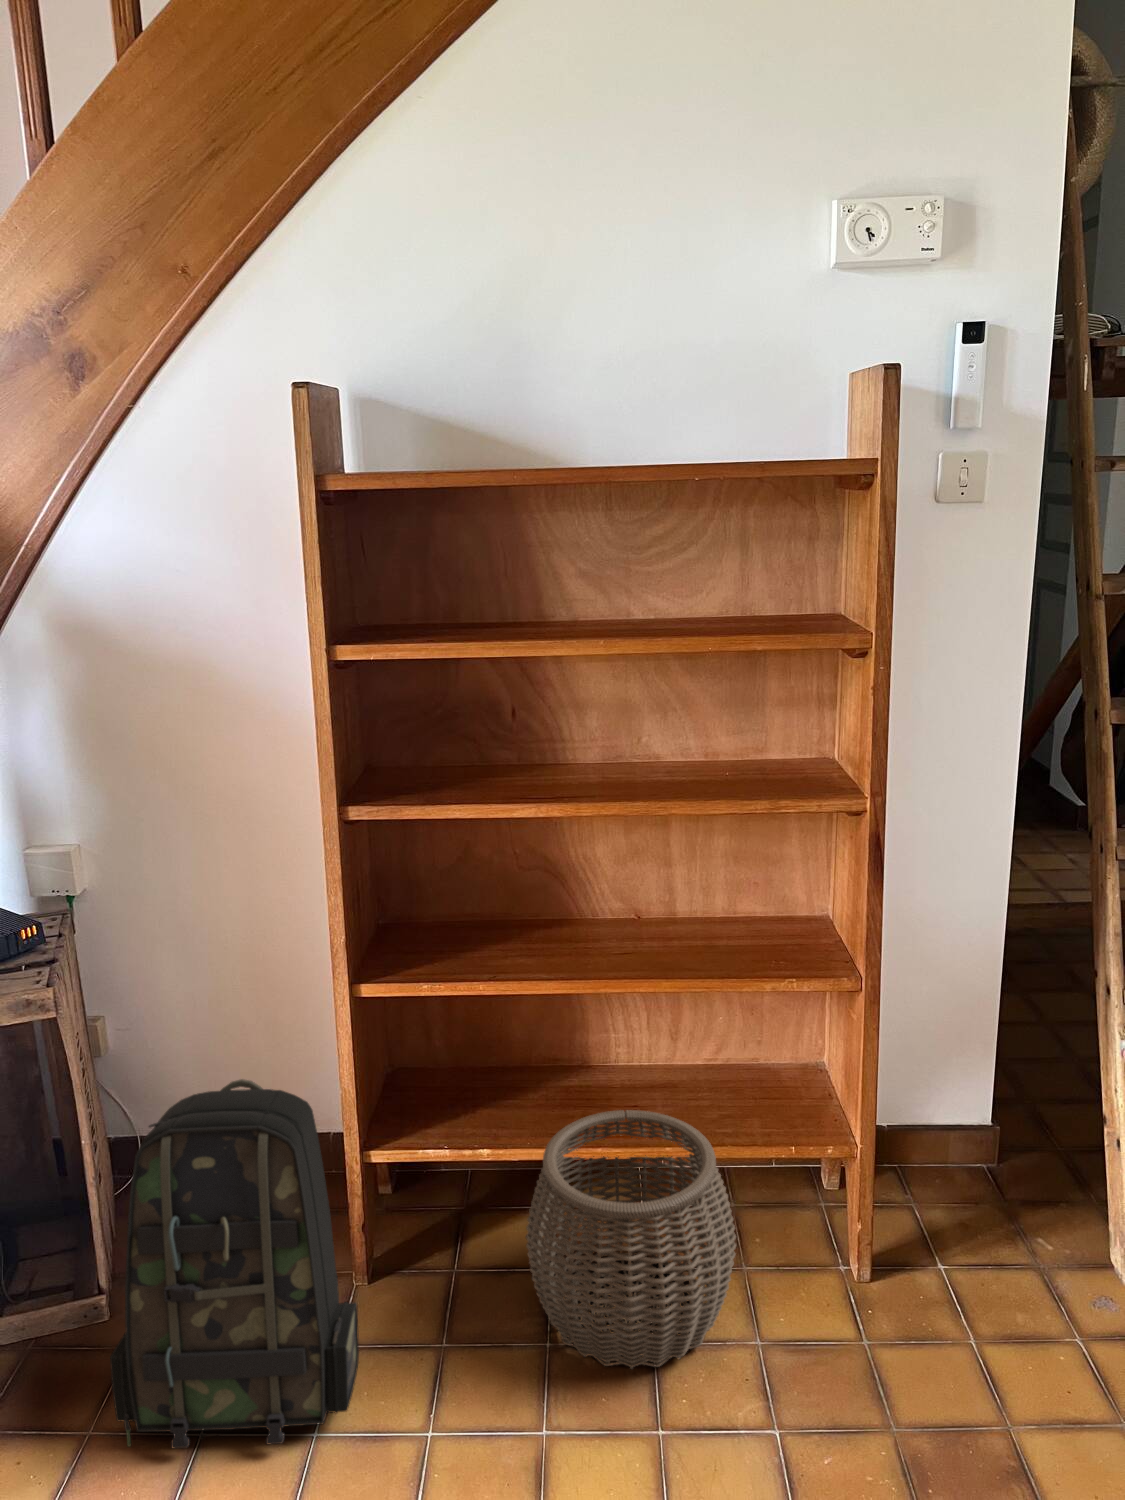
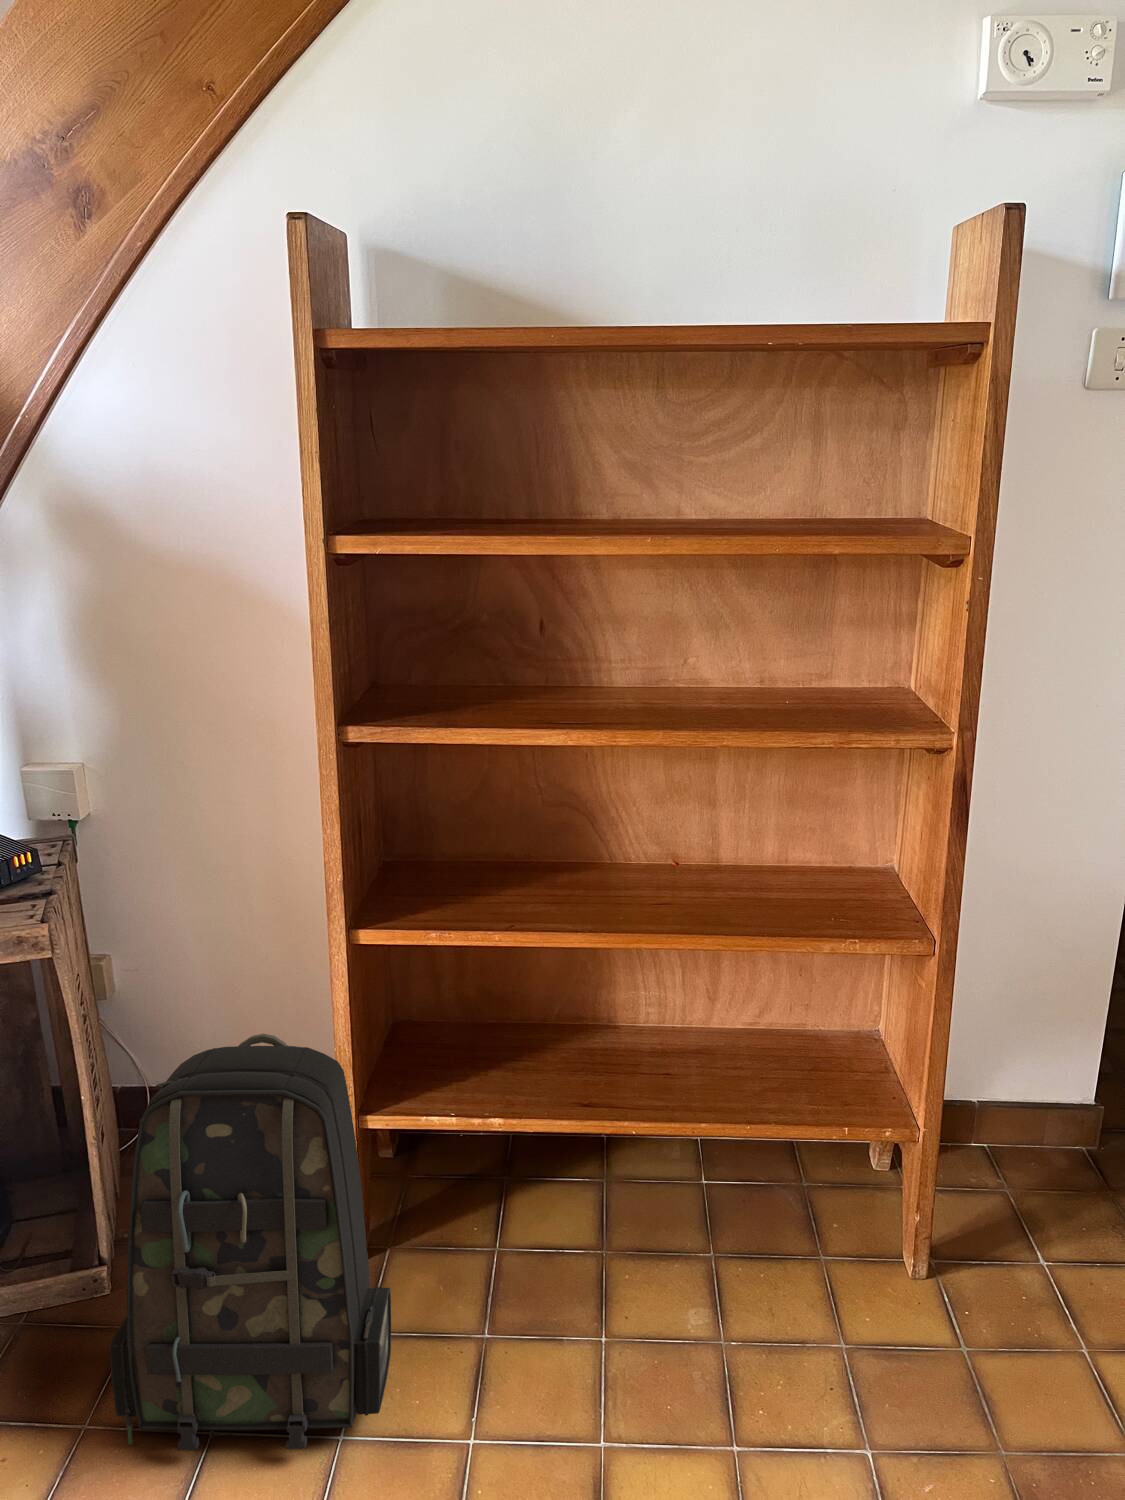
woven basket: present [526,1110,736,1369] -> none [581,1078,820,1372]

